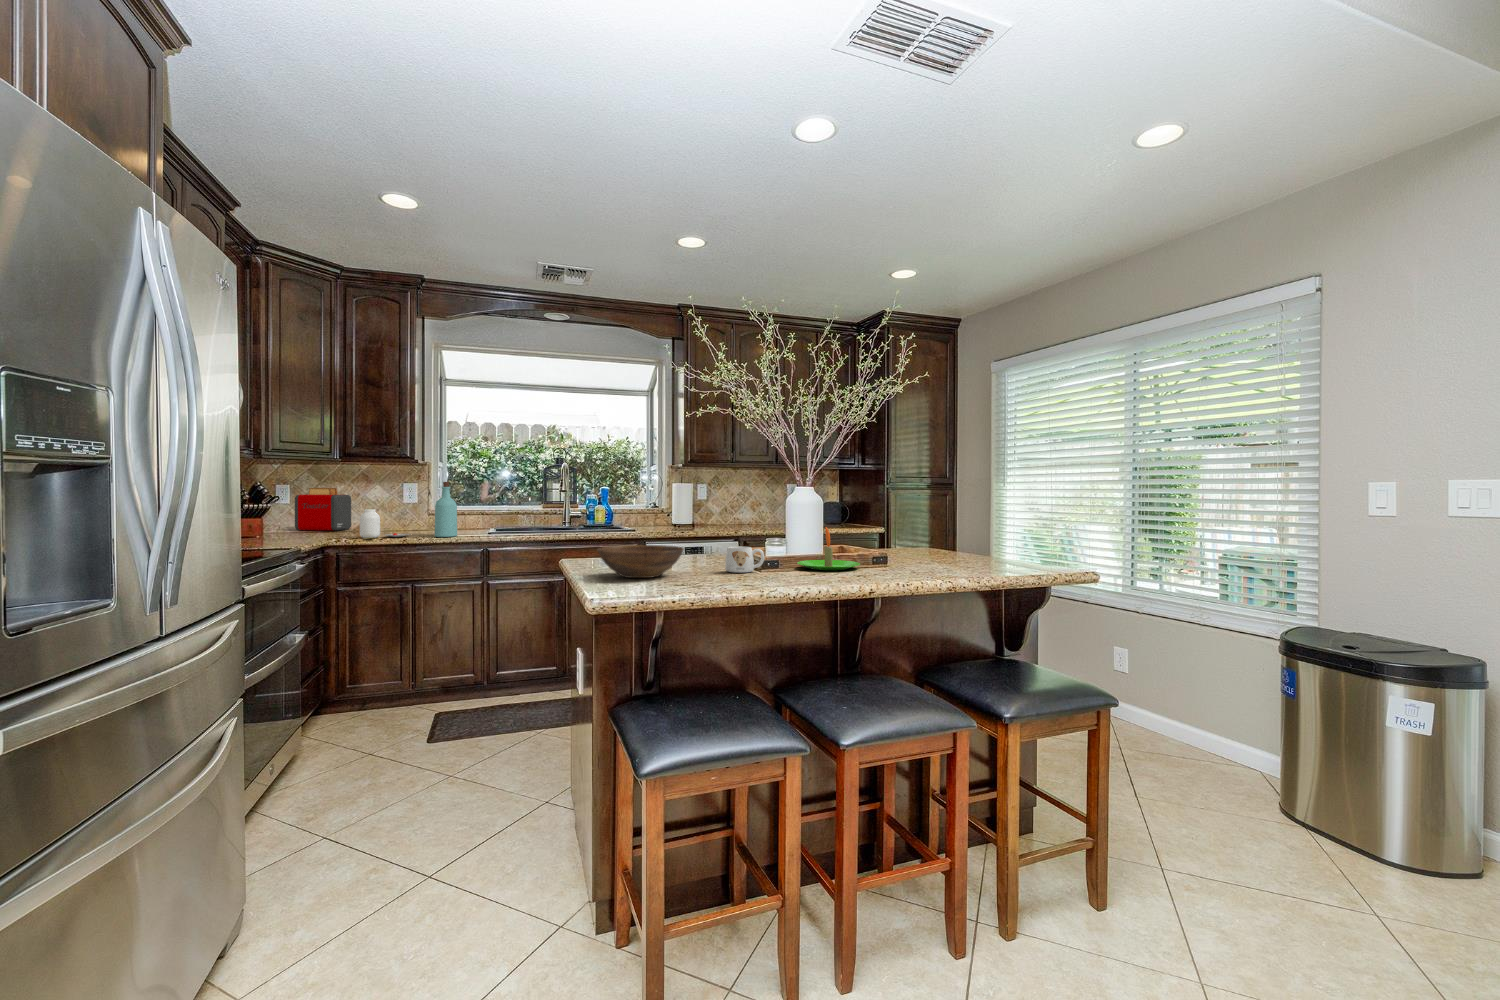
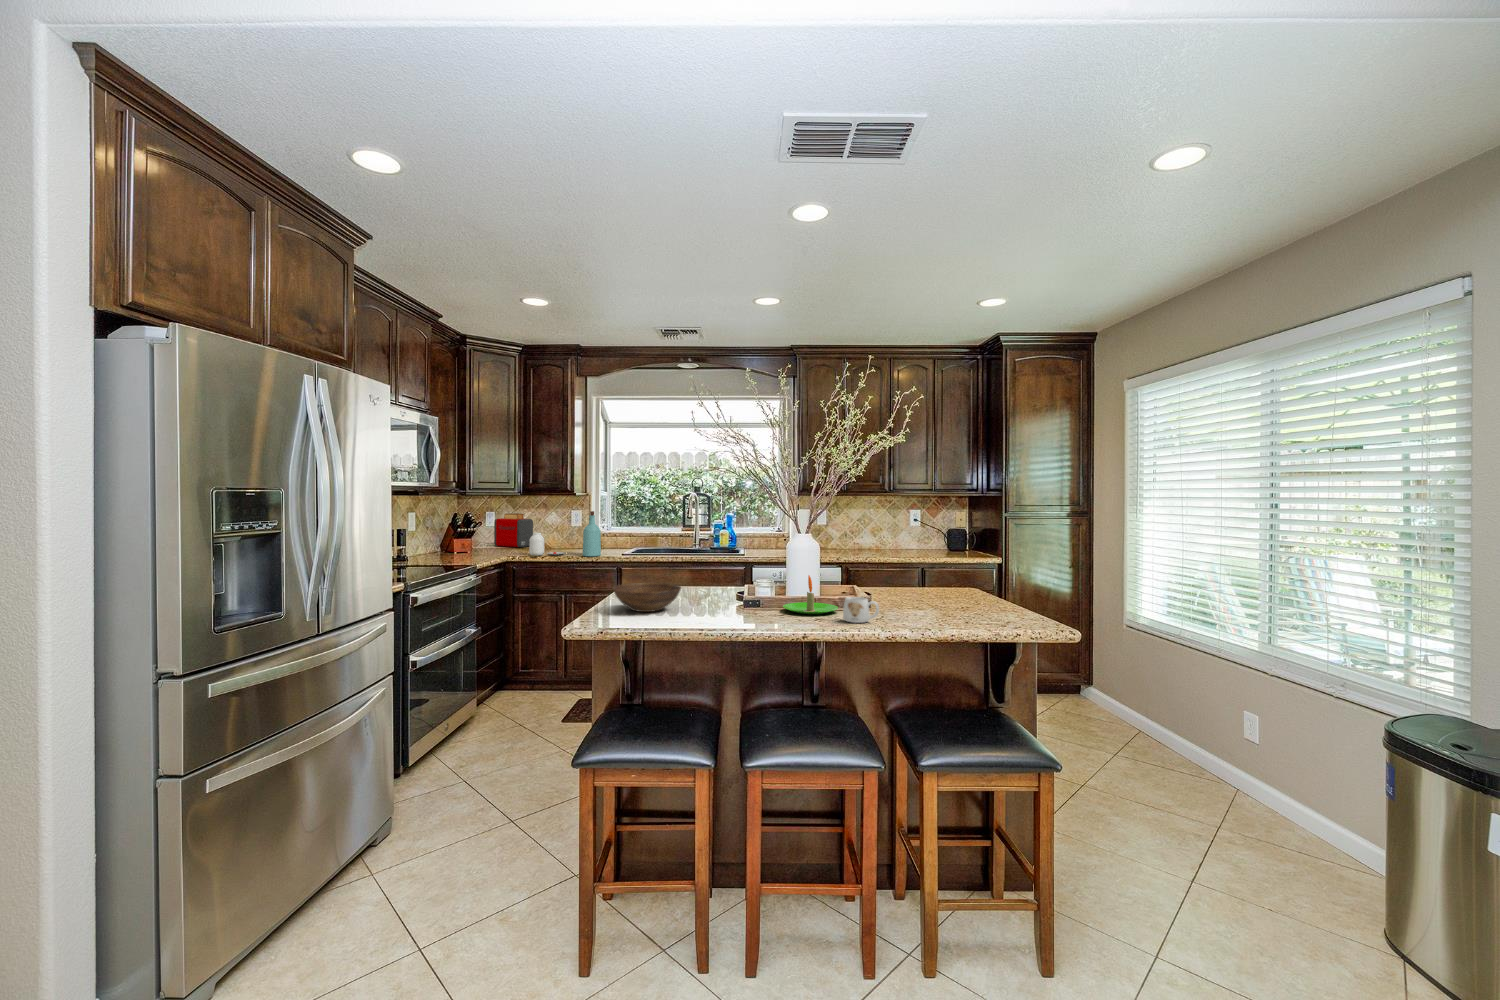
mug: present [725,546,764,573] -> present [843,597,879,623]

